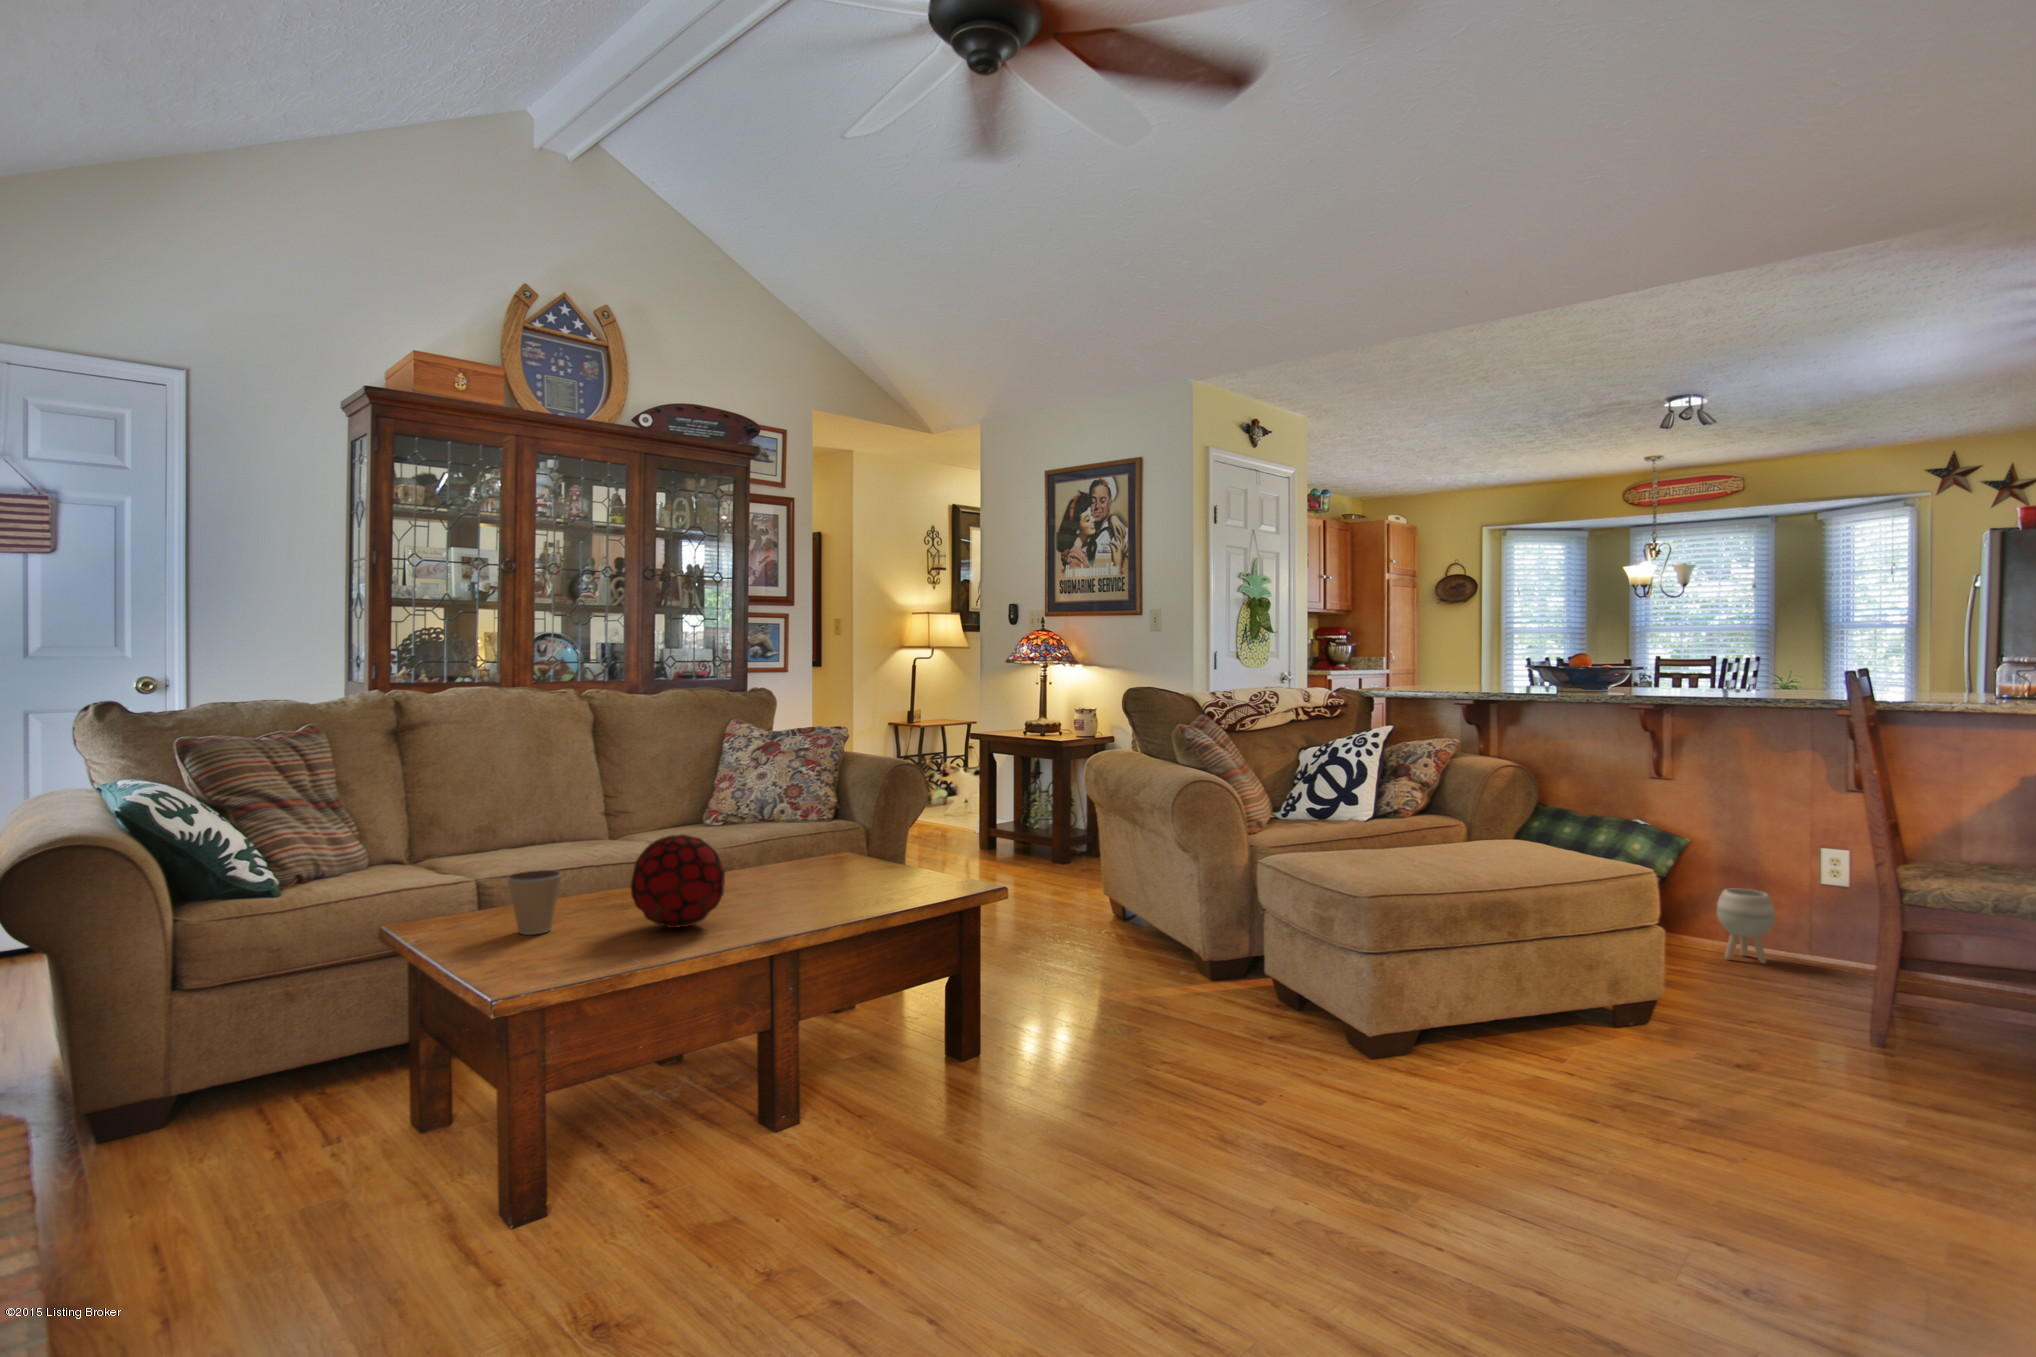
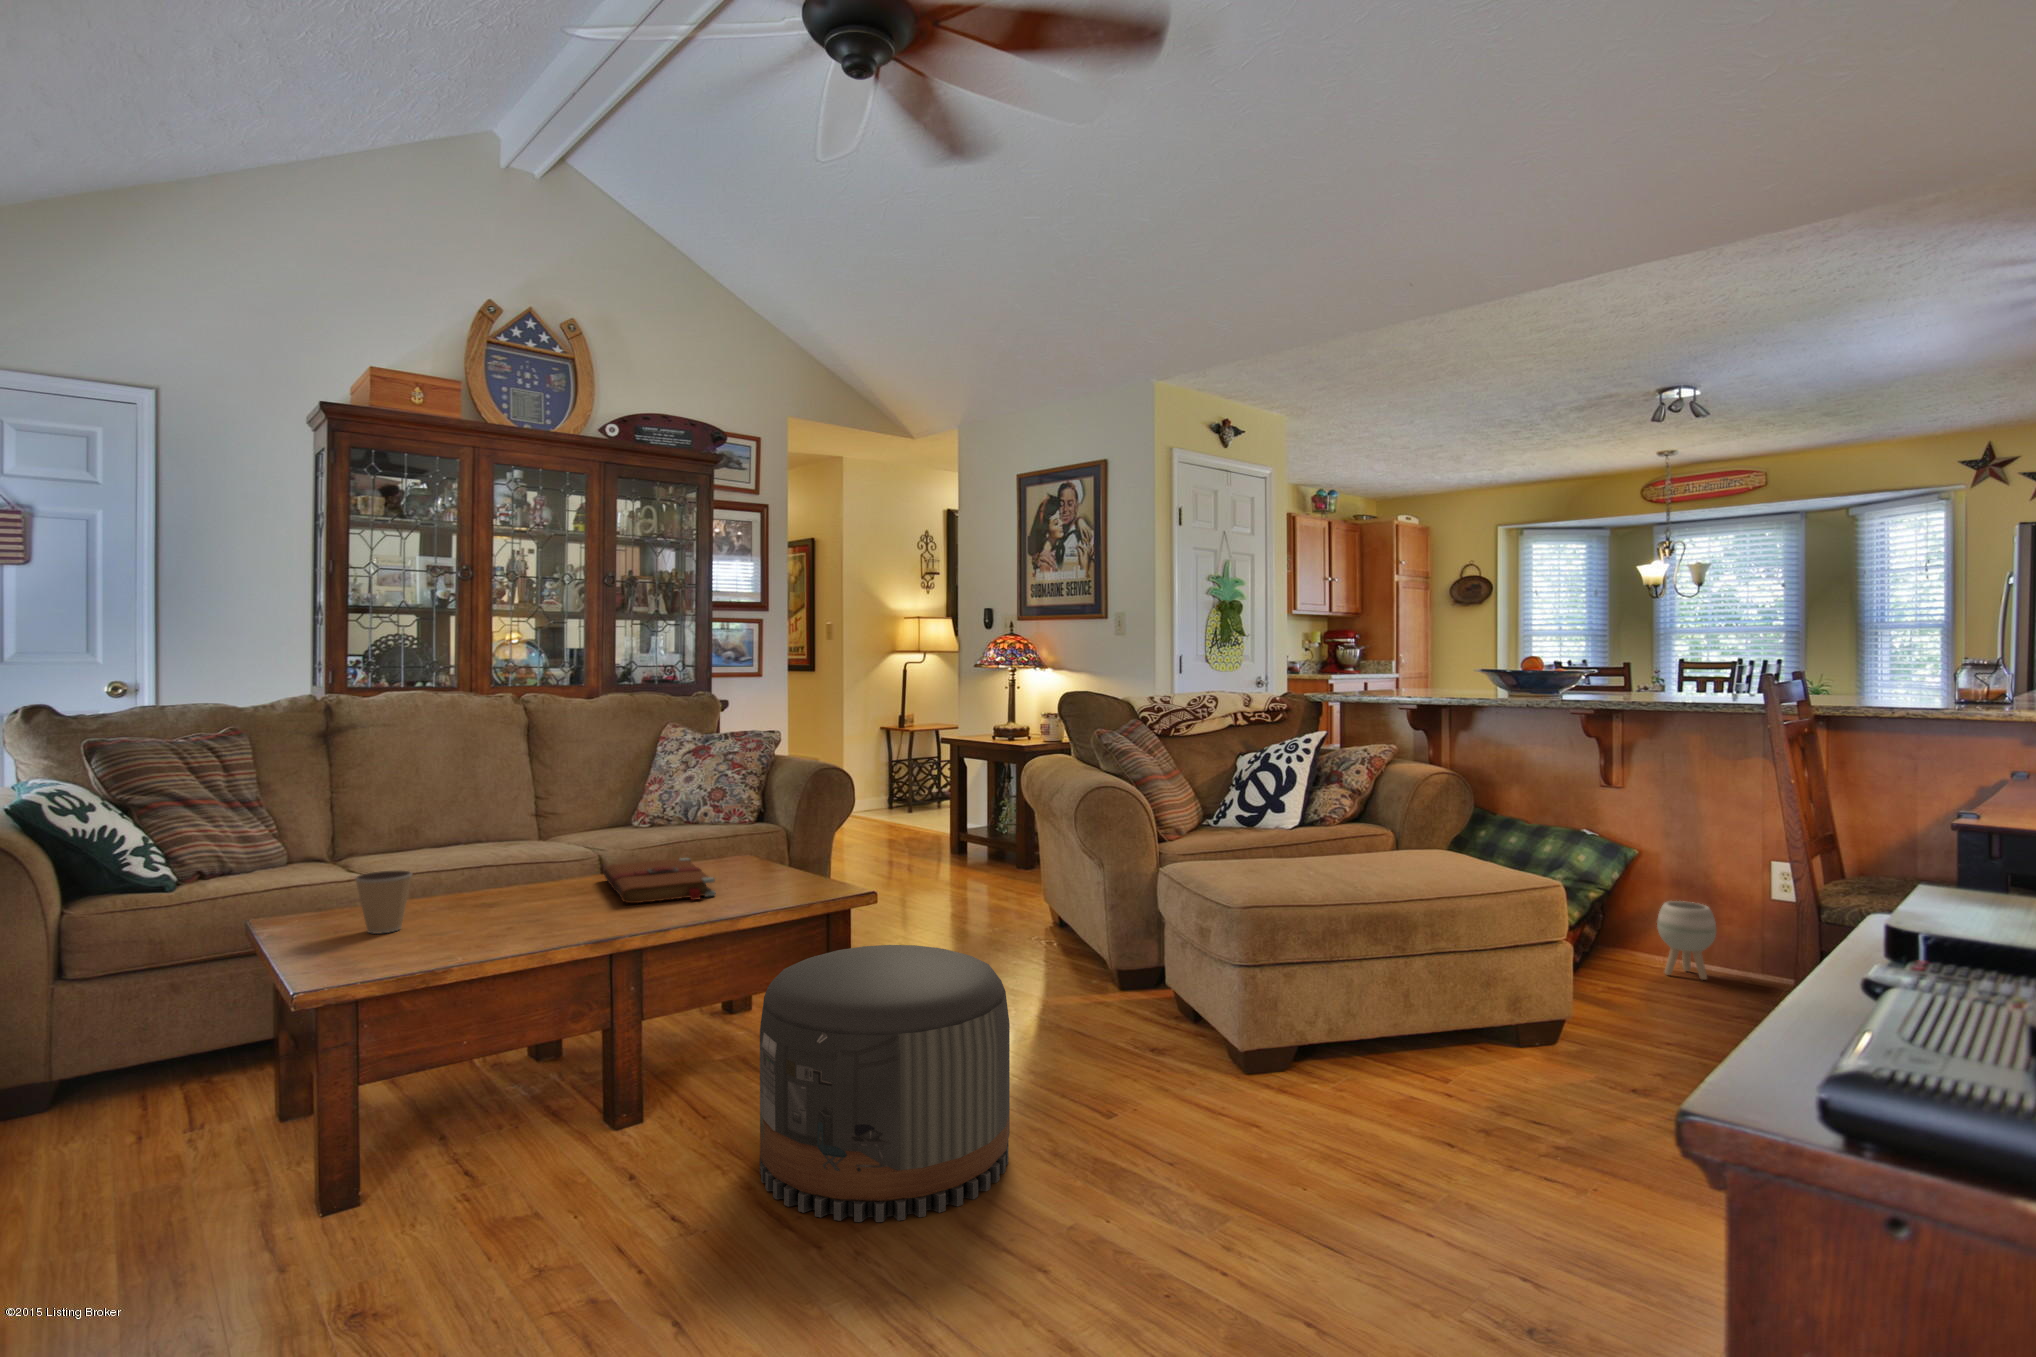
decorative orb: present [631,834,725,928] -> none [474,836,575,929]
book: none [719,855,847,901] -> present [603,858,716,903]
pouf: none [938,939,1186,1212] -> present [760,945,1010,1222]

